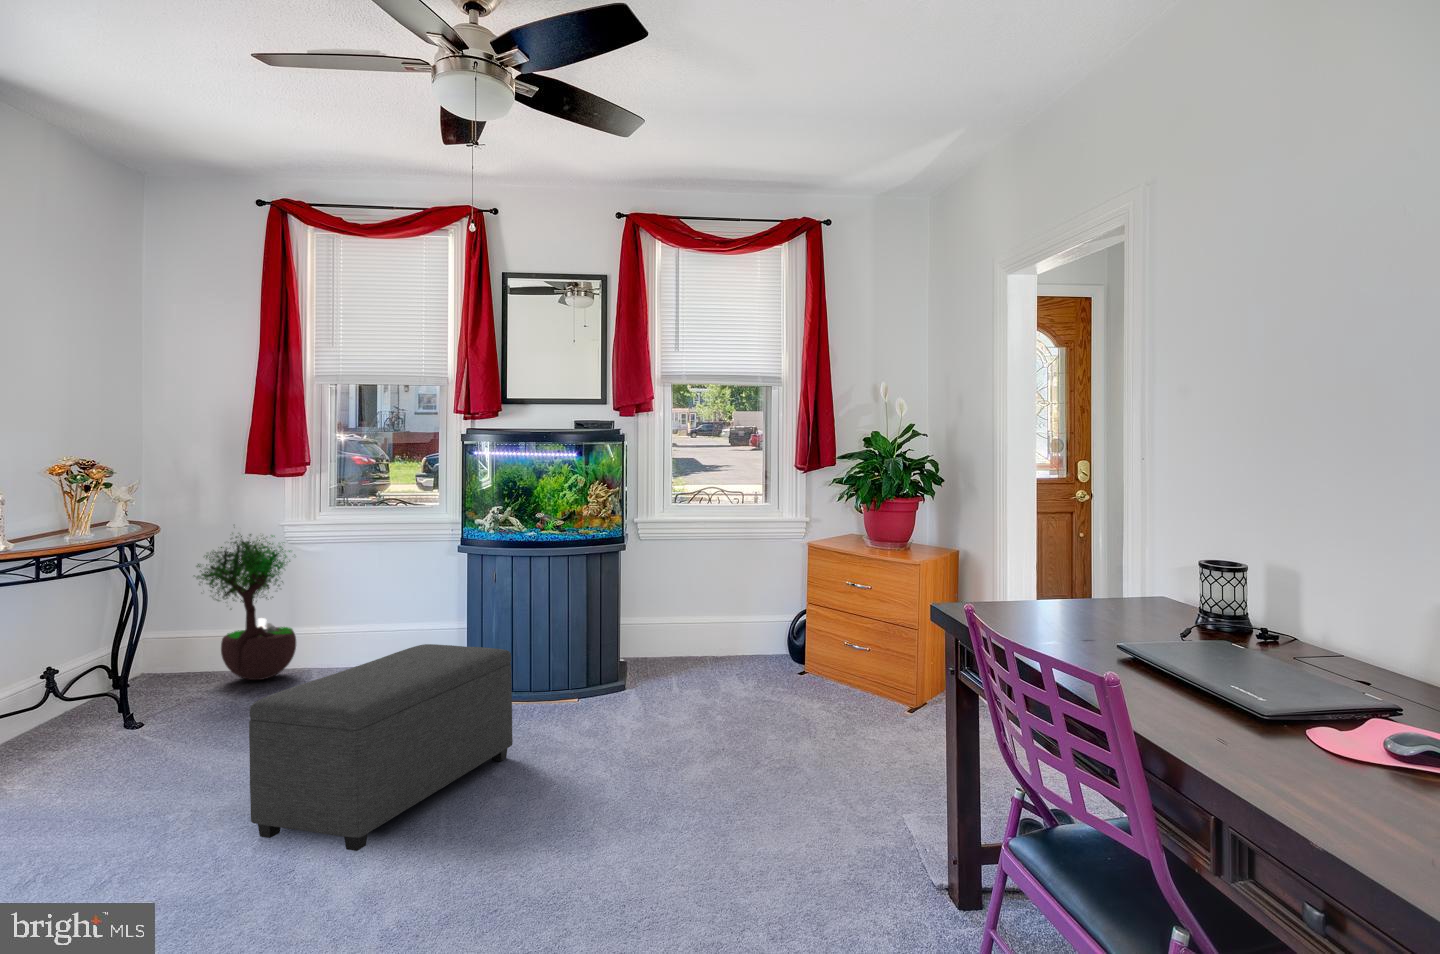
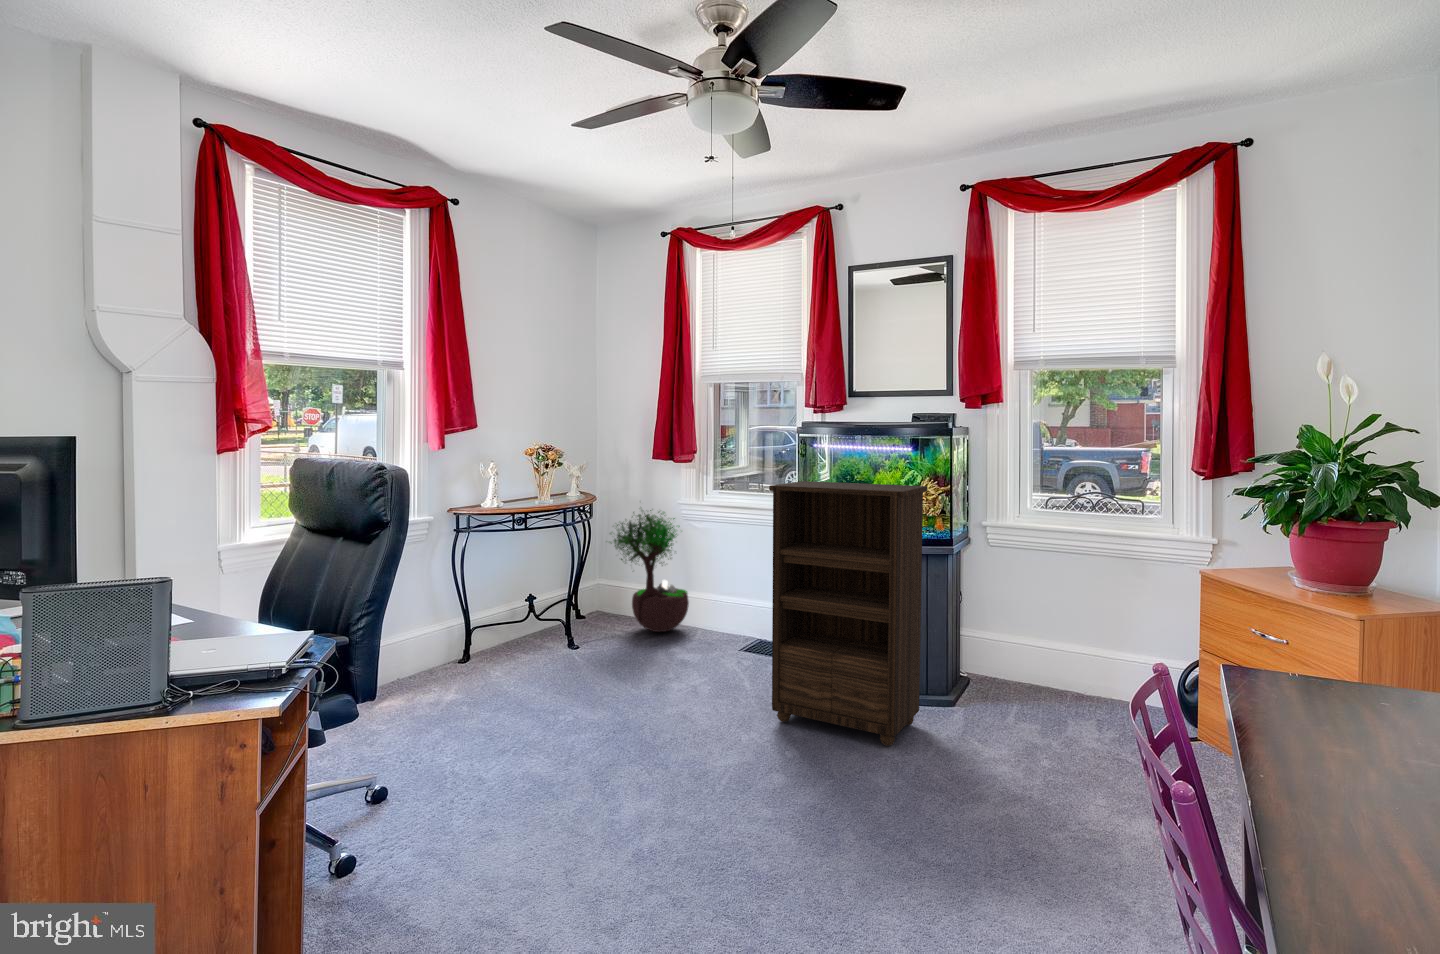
bookshelf: none [460,487,600,724] -> present [769,481,928,746]
ottoman: present [249,644,513,851] -> none [507,638,784,851]

